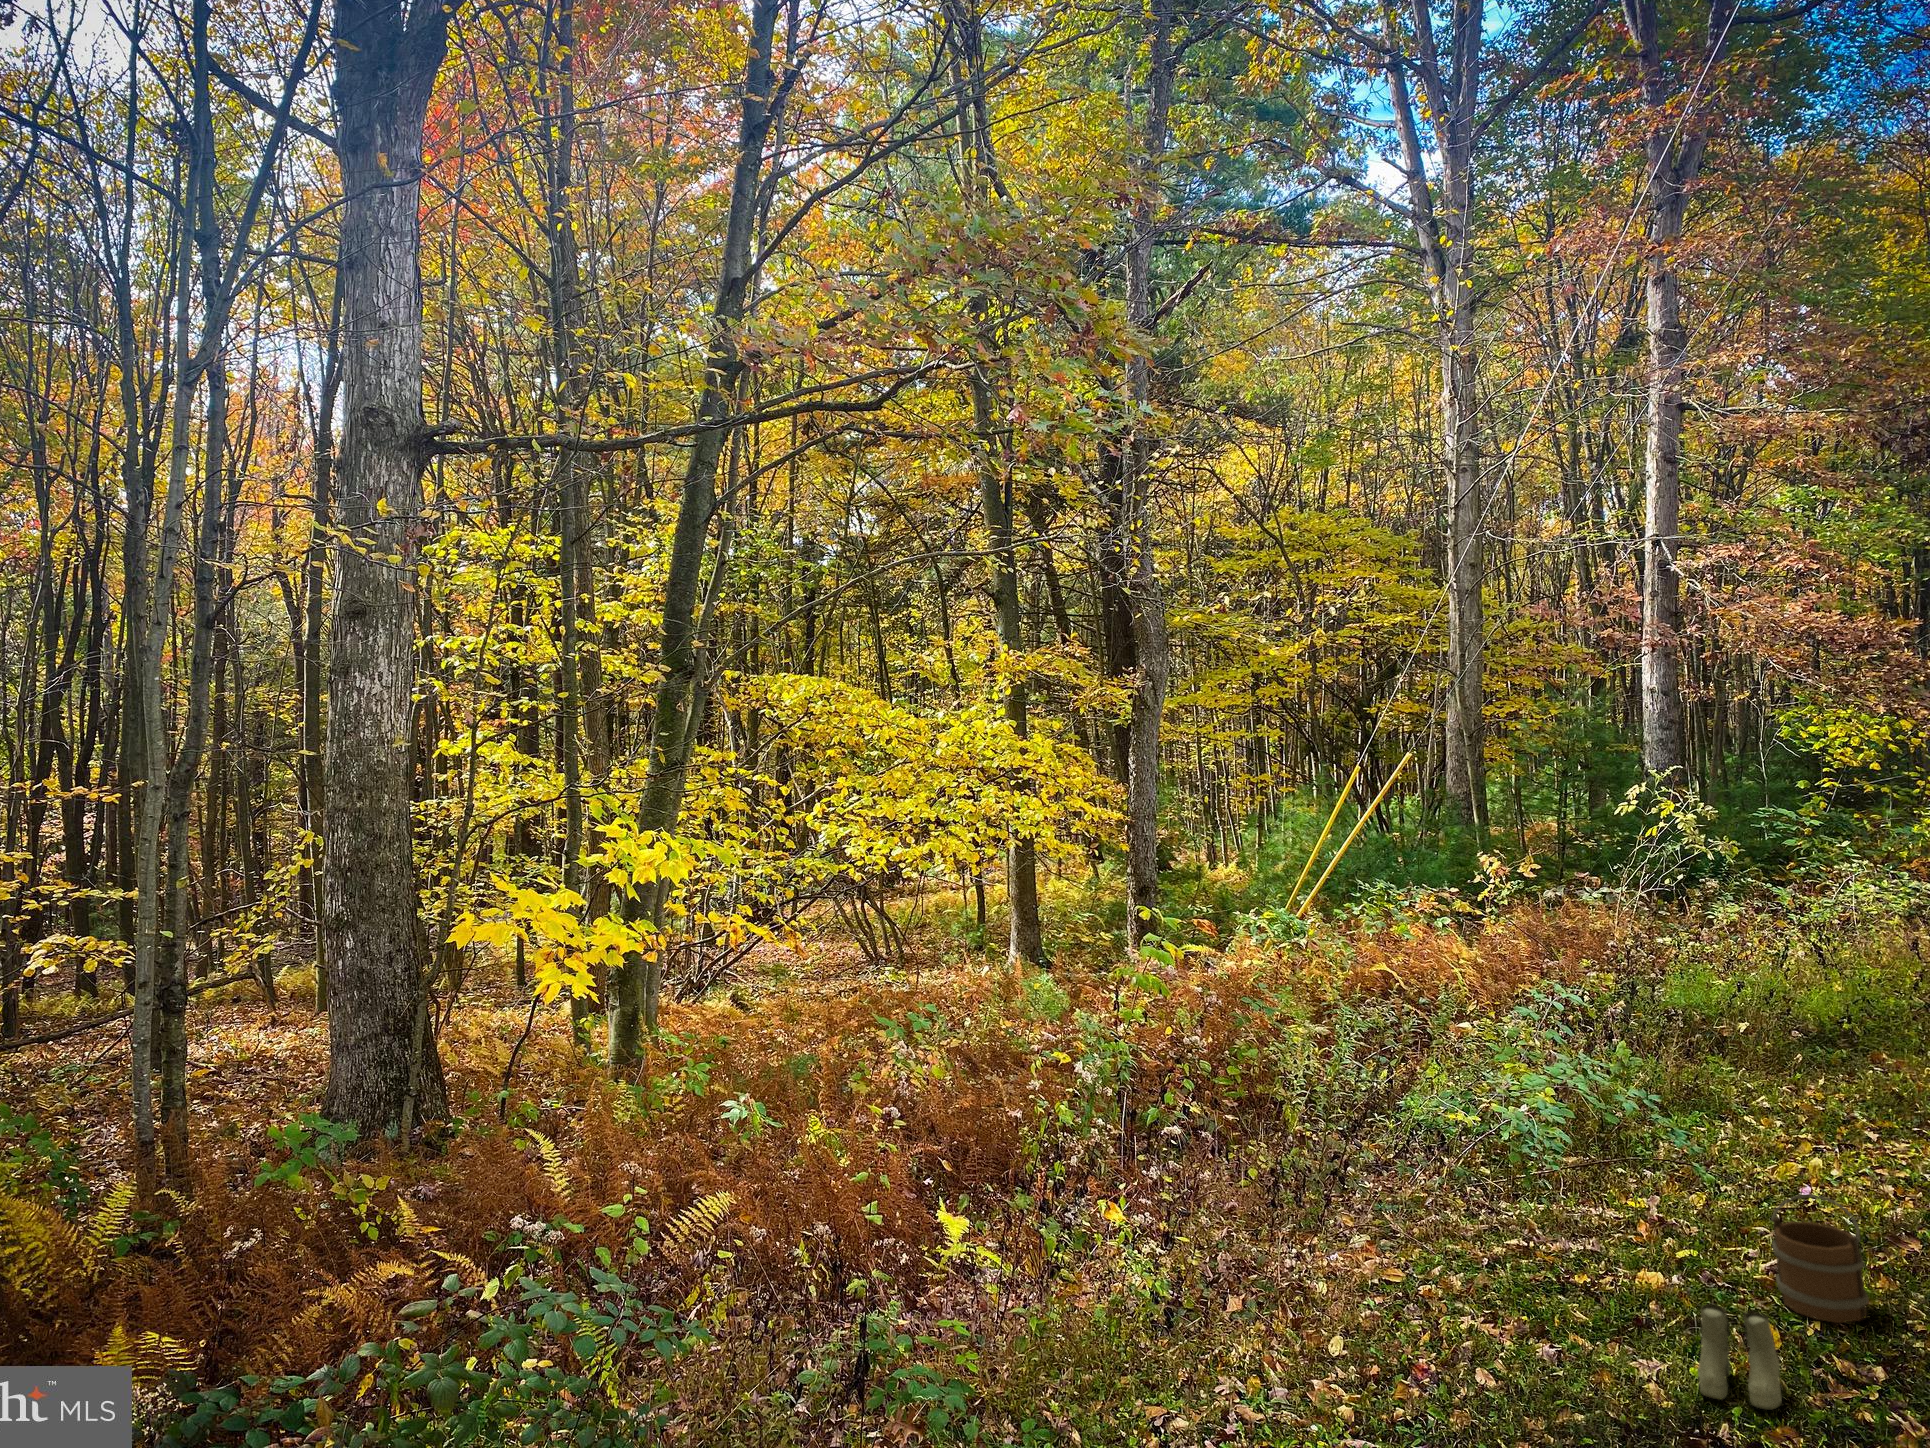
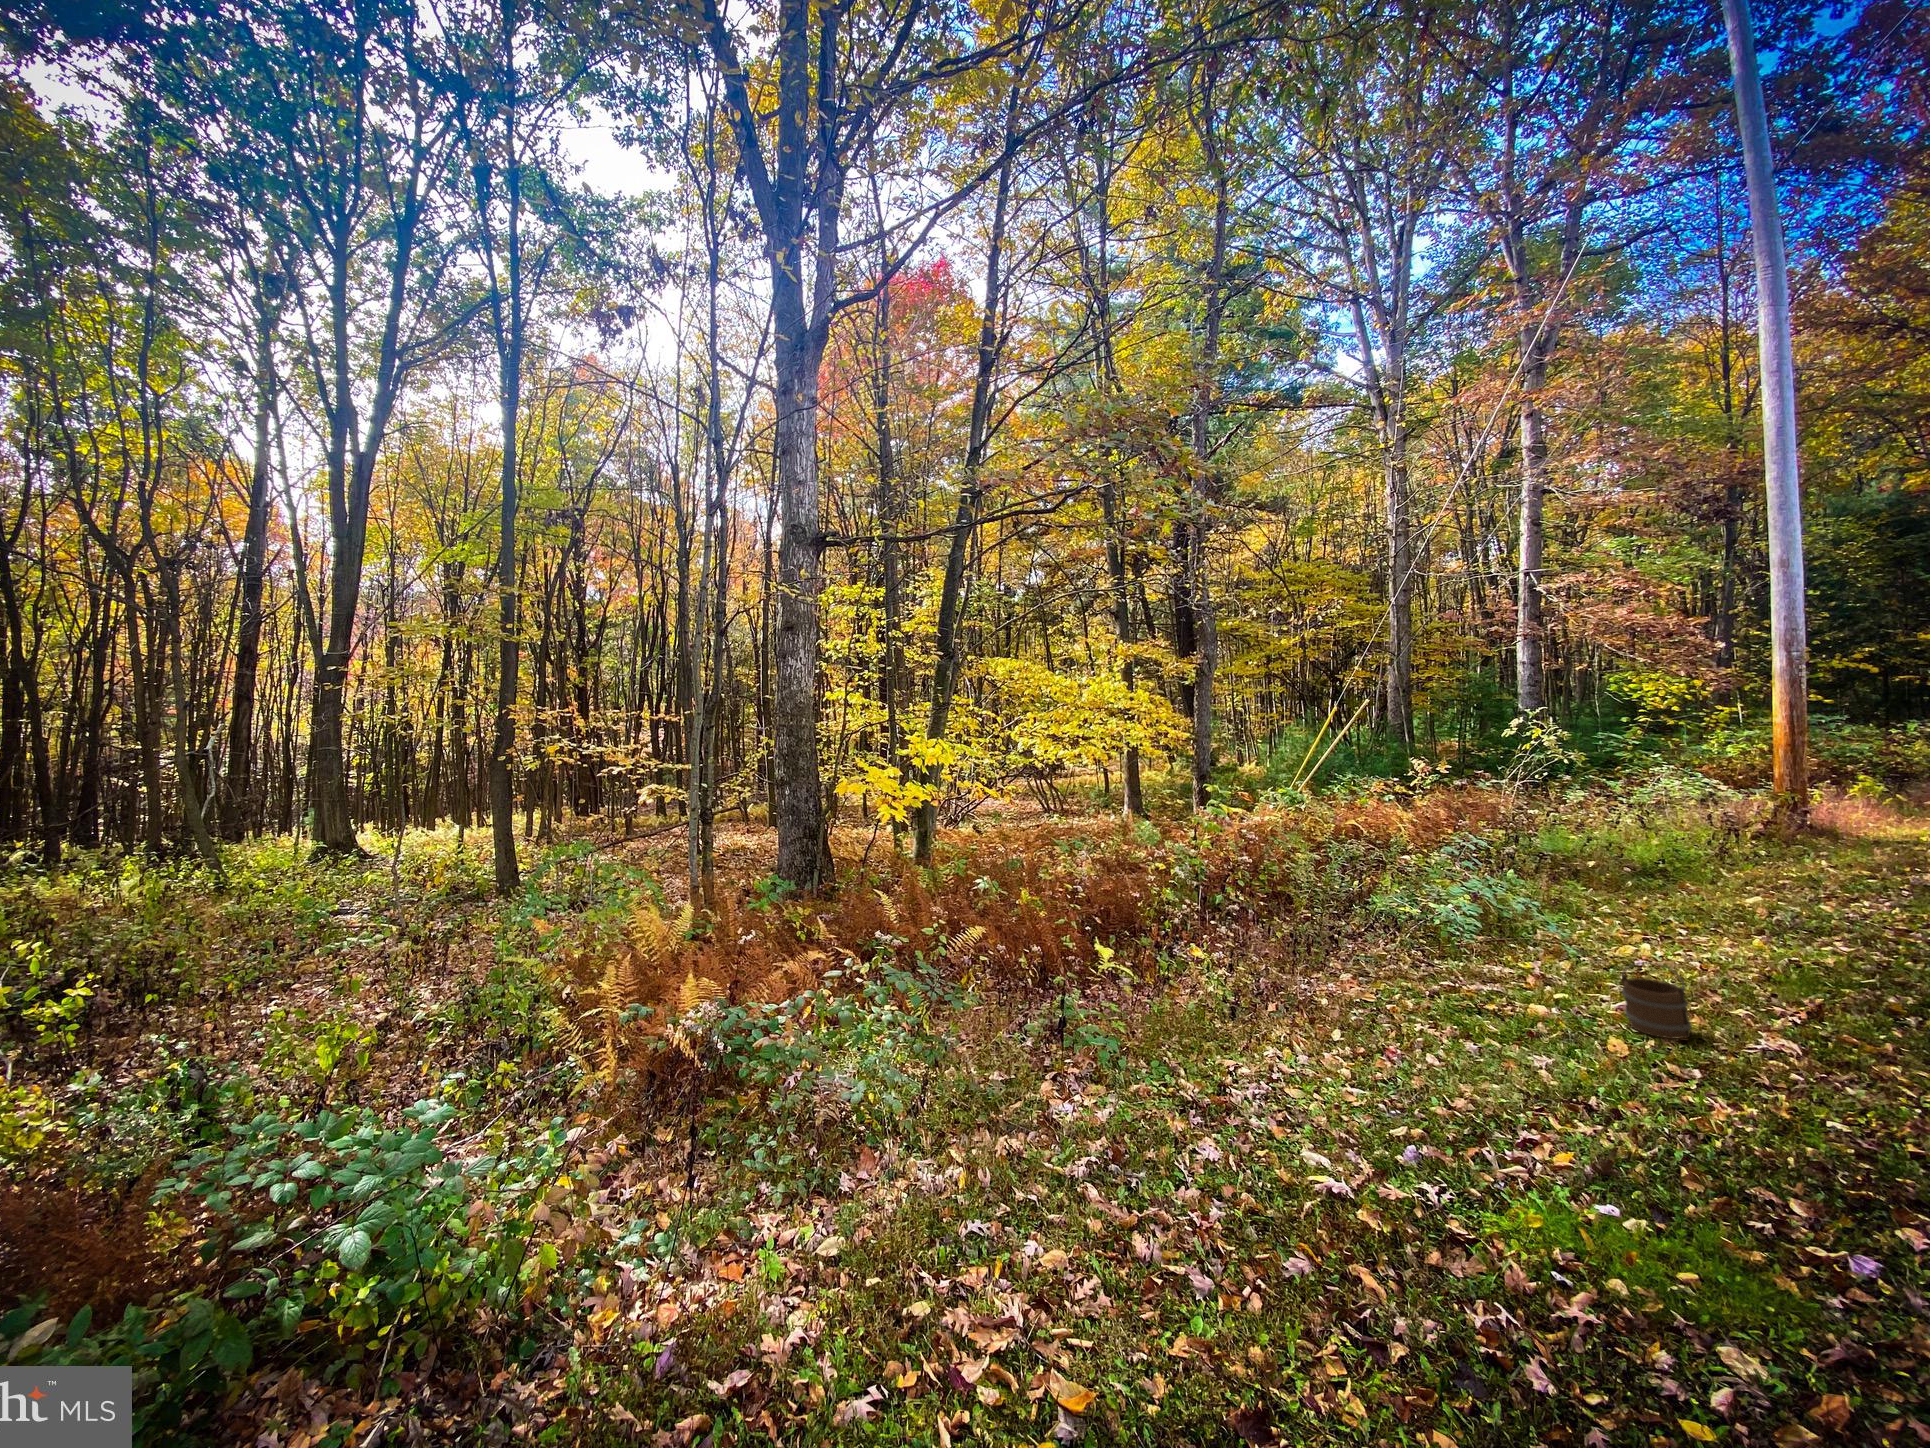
boots: present [1698,1305,1782,1410] -> none [1575,1021,1634,1083]

